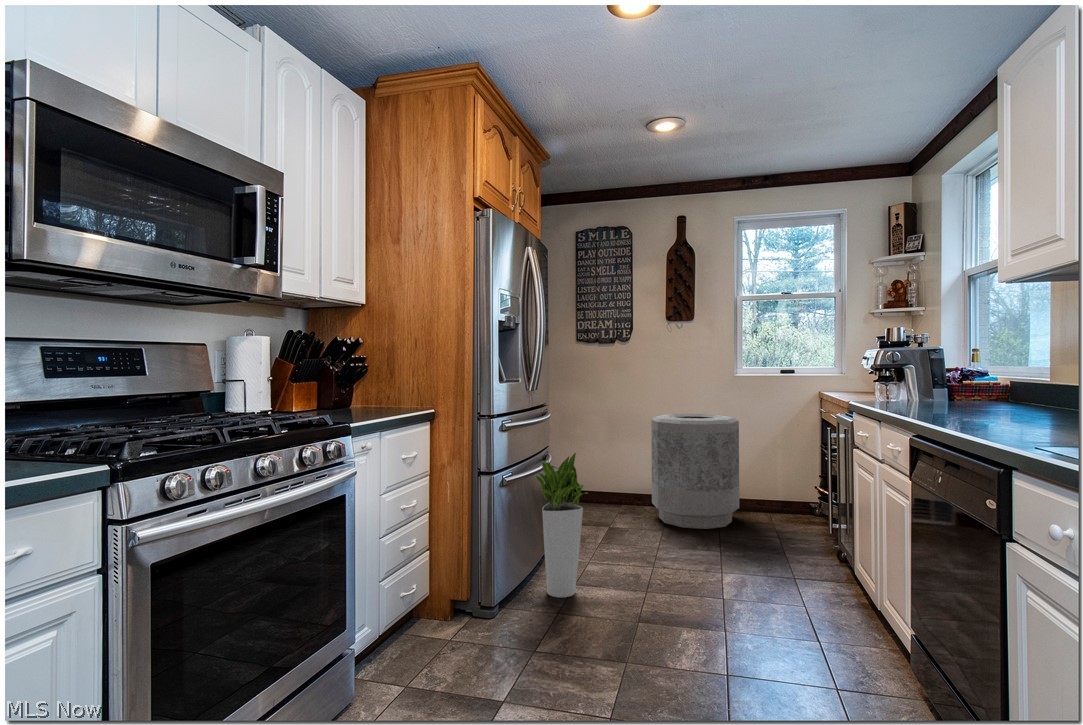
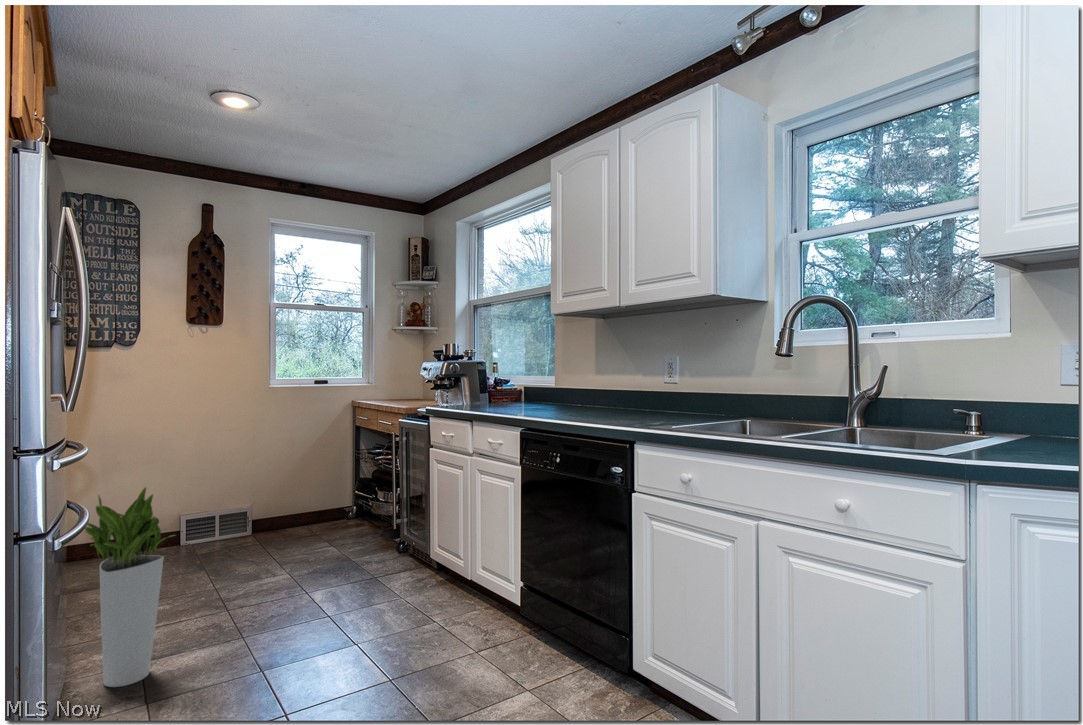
trash can: present [651,414,739,529] -> none [175,429,281,560]

